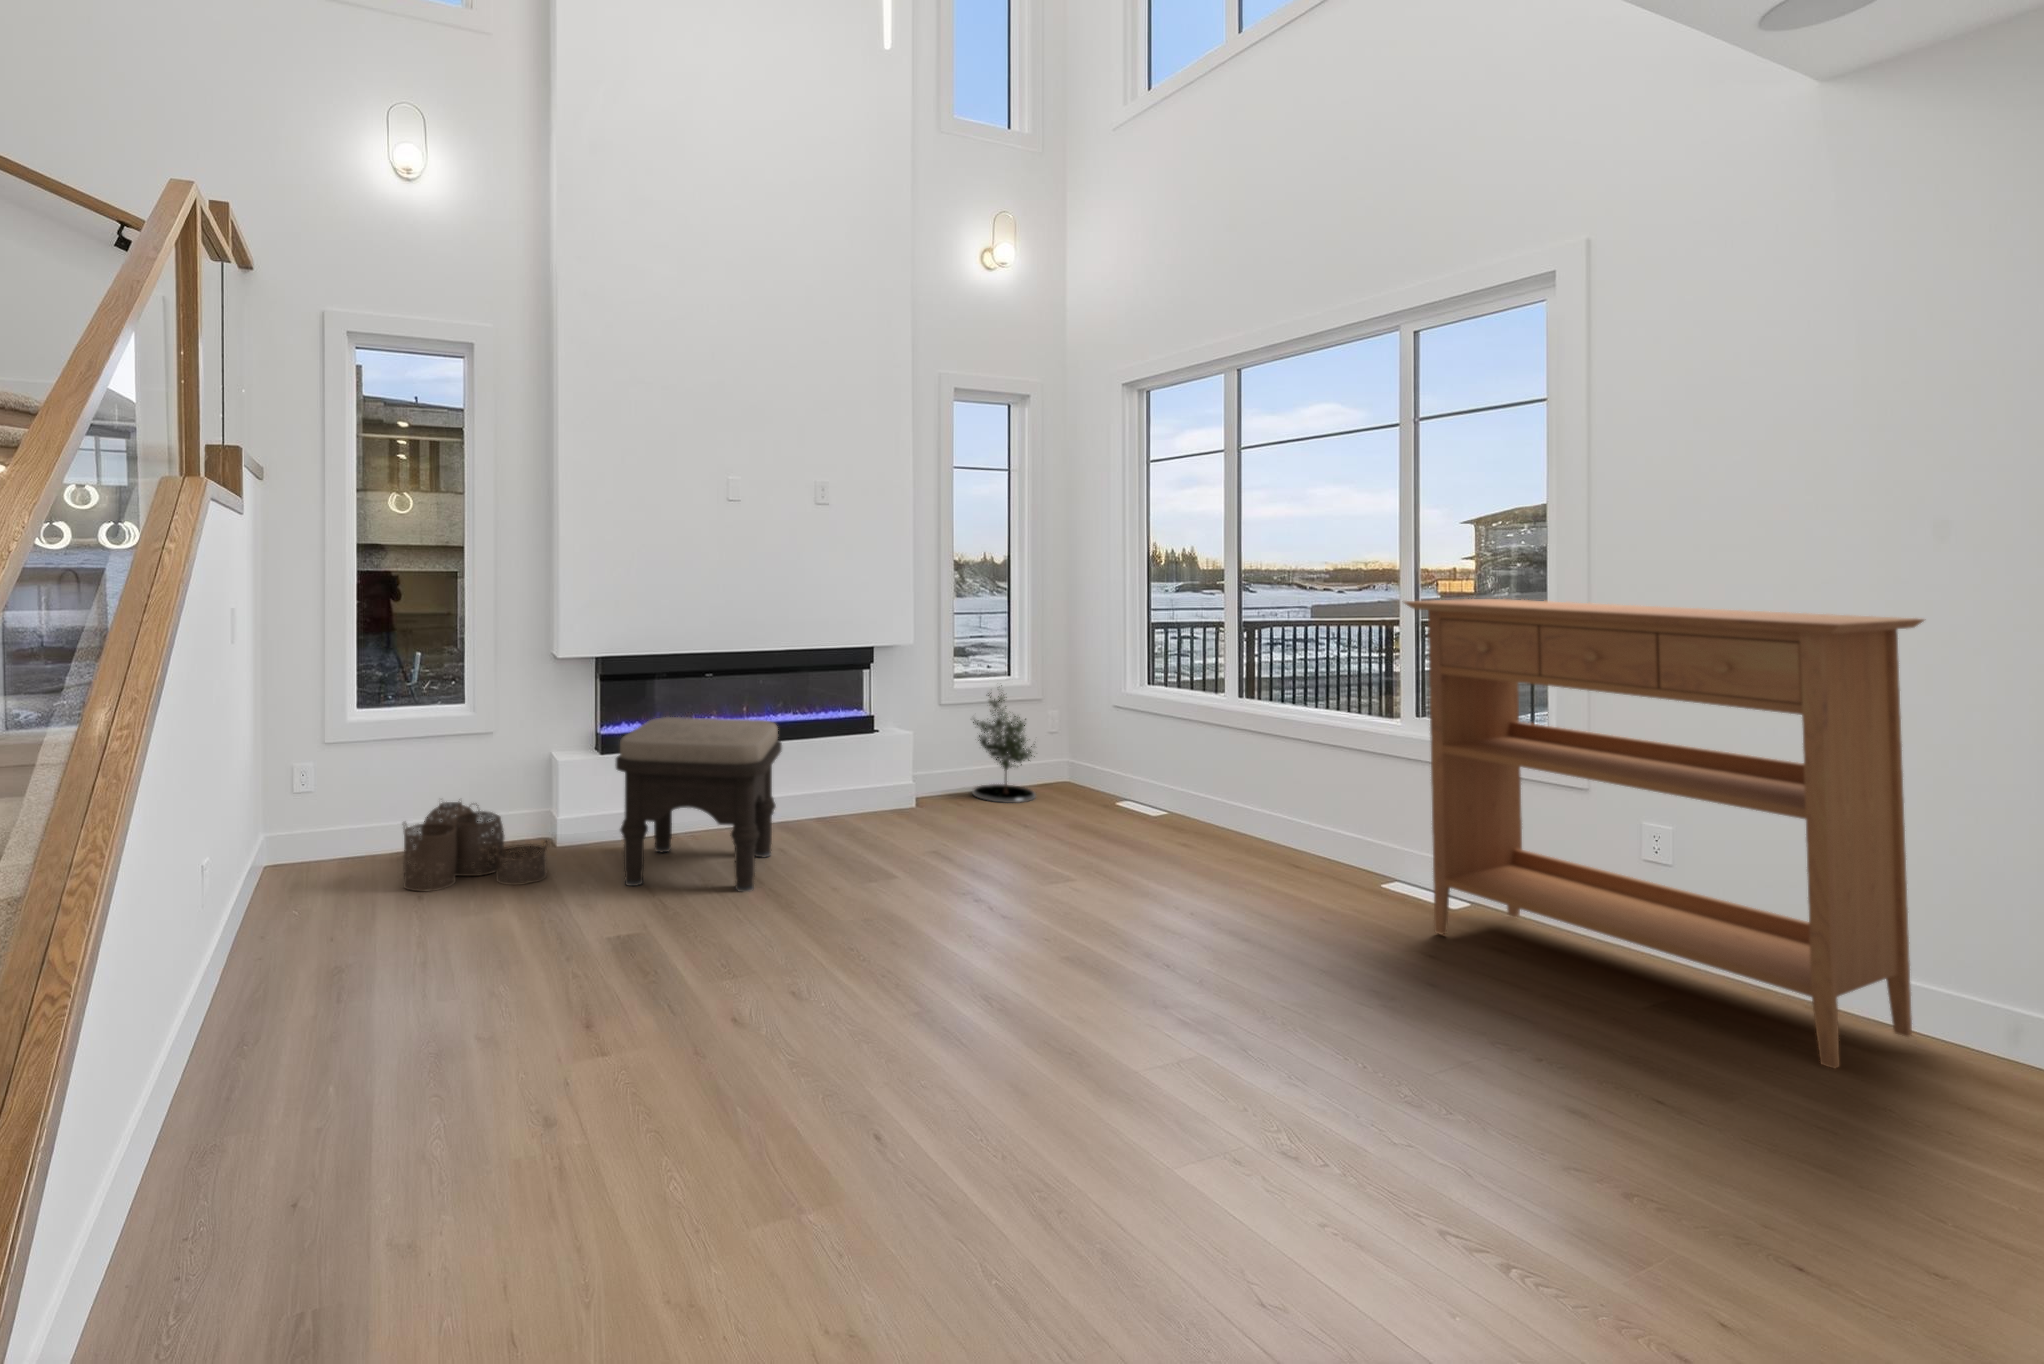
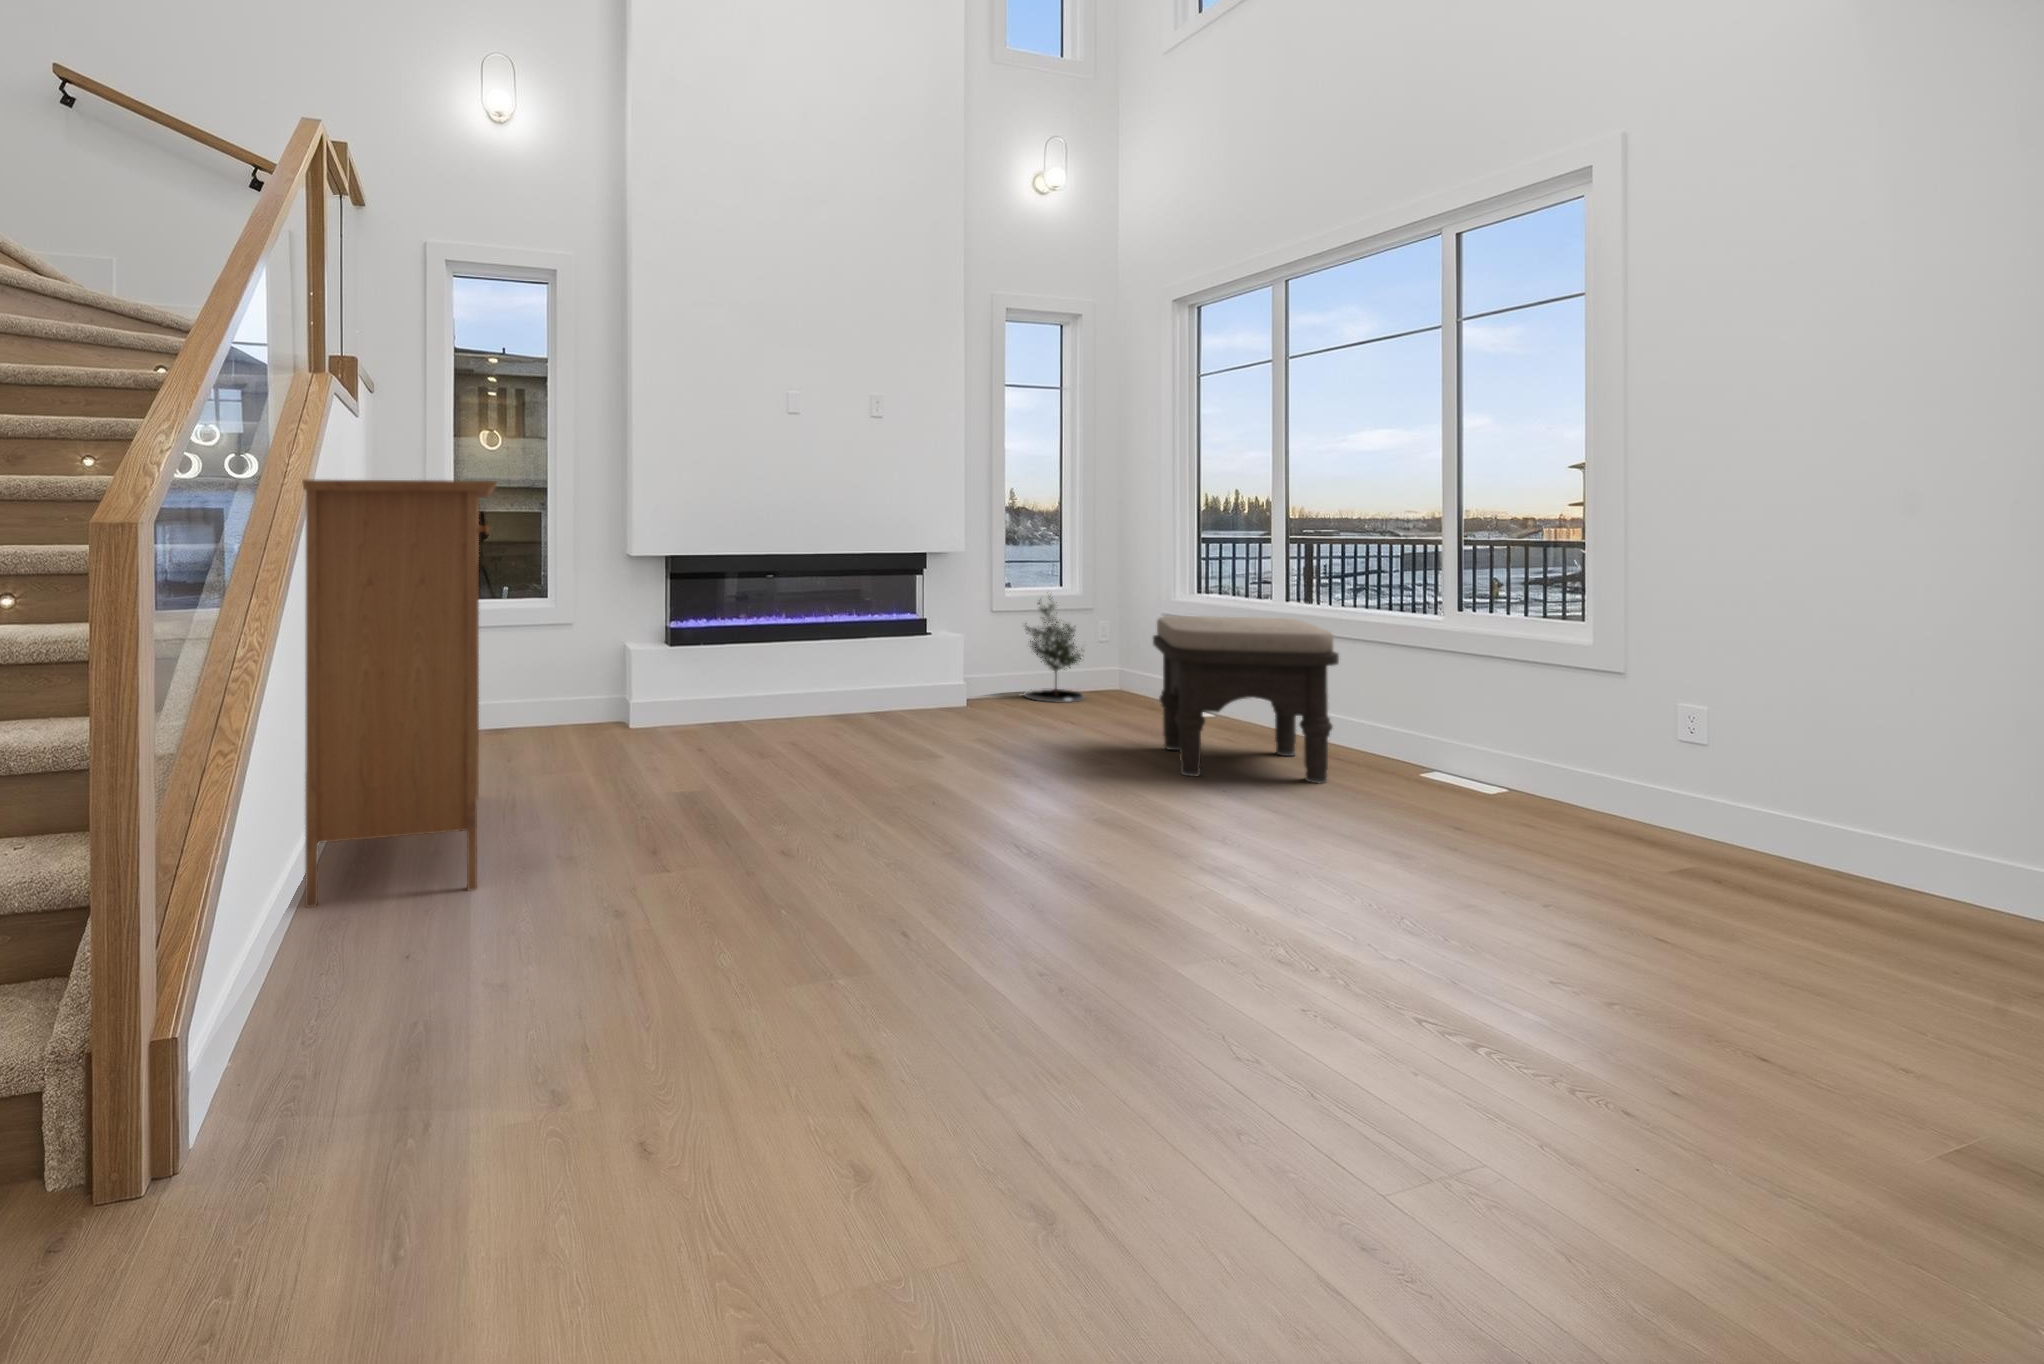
console table: present [1404,599,1924,1068] -> present [302,479,497,907]
ottoman: present [616,717,782,892] -> present [1153,616,1339,783]
woven basket: present [404,802,547,892] -> none [499,680,626,753]

